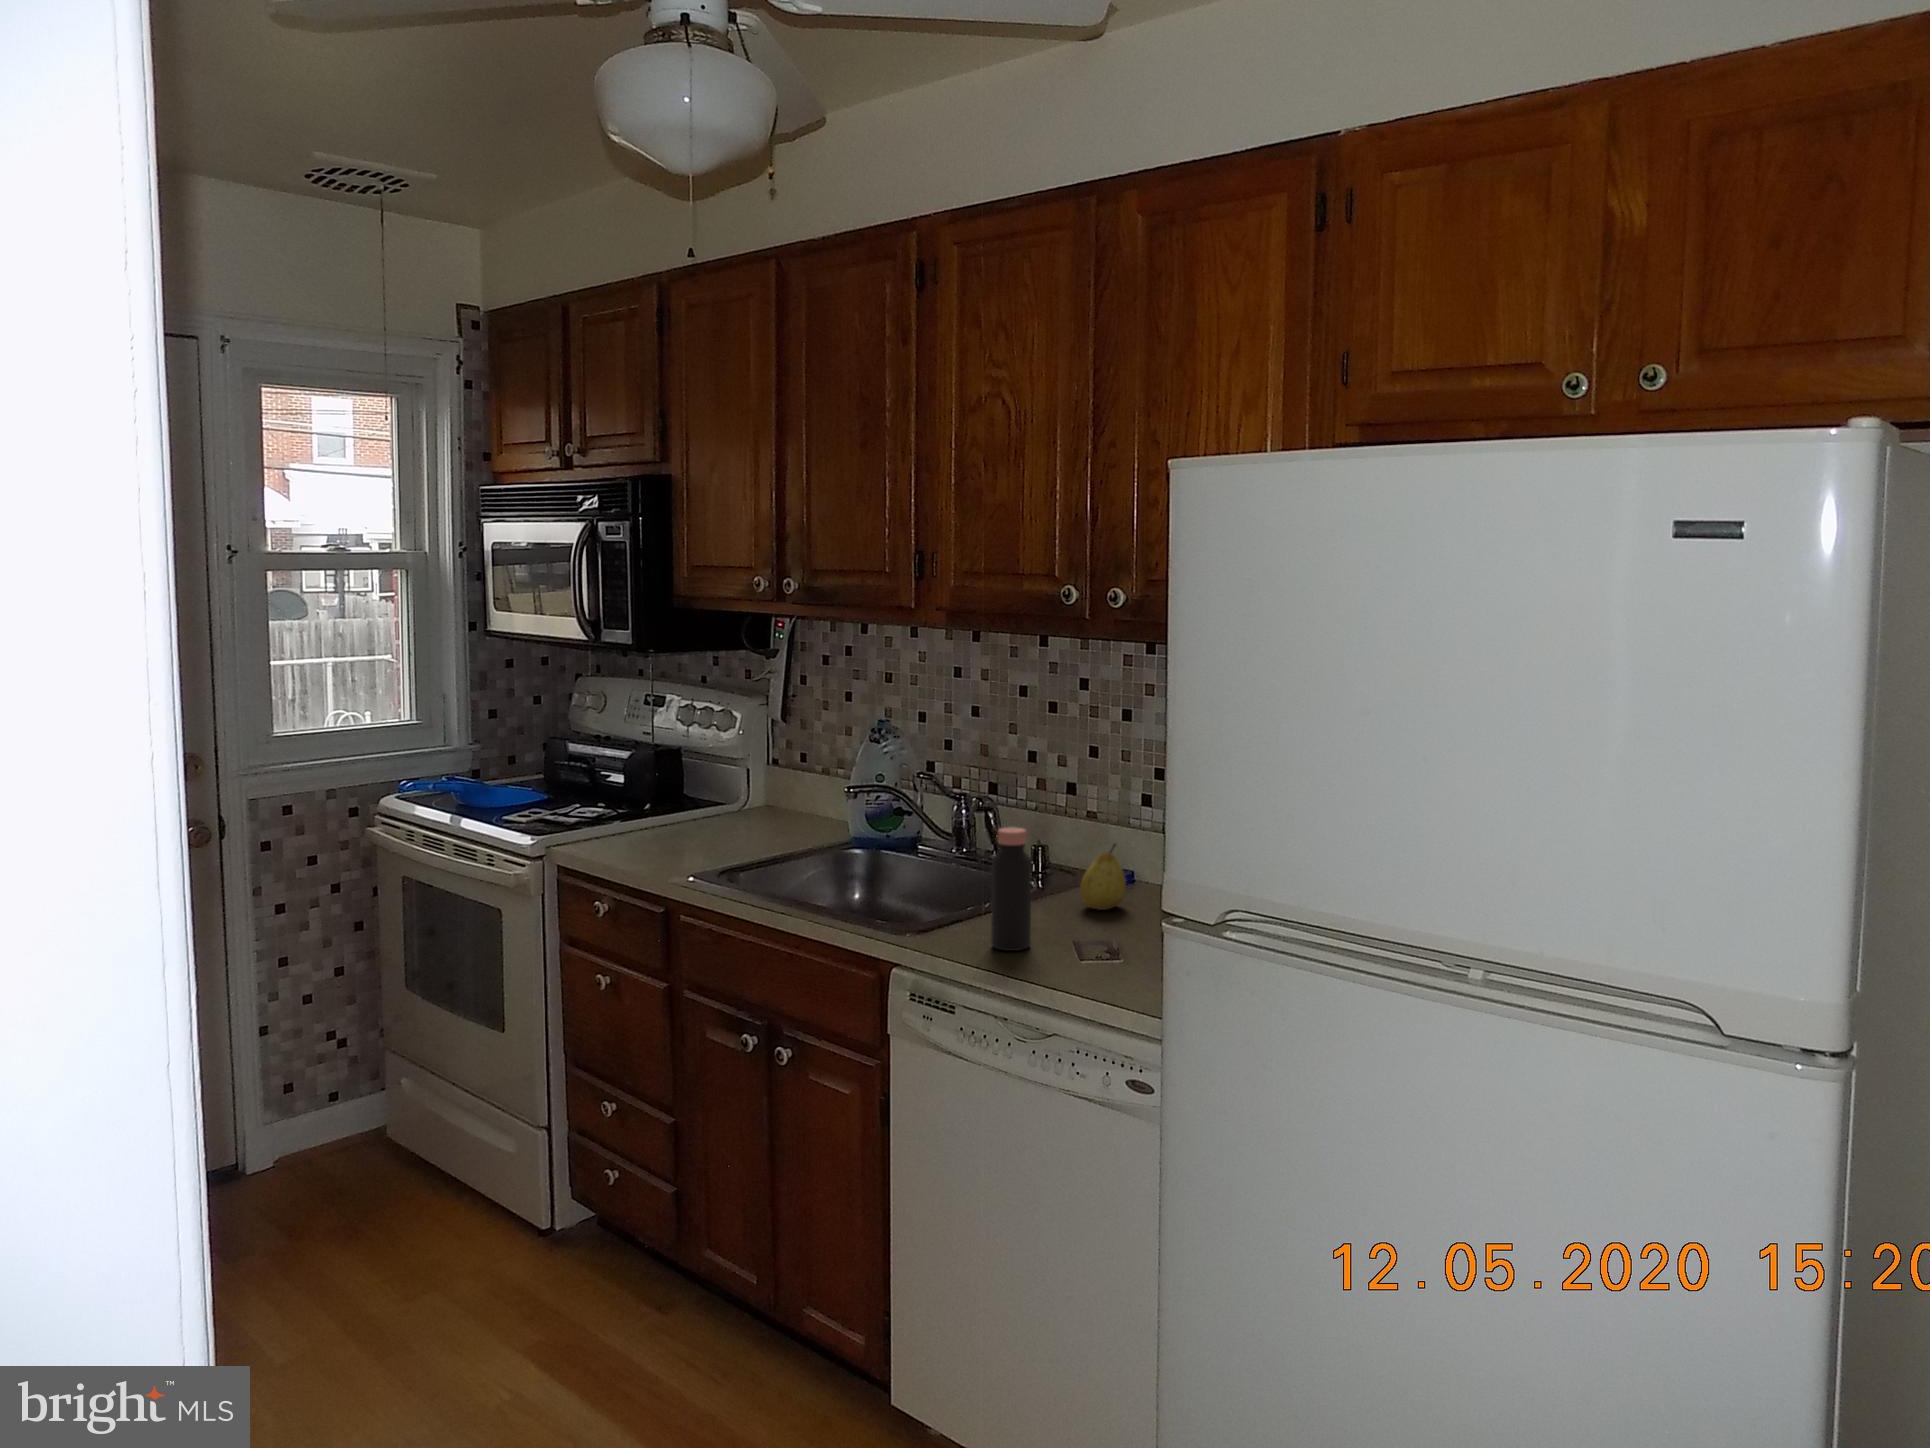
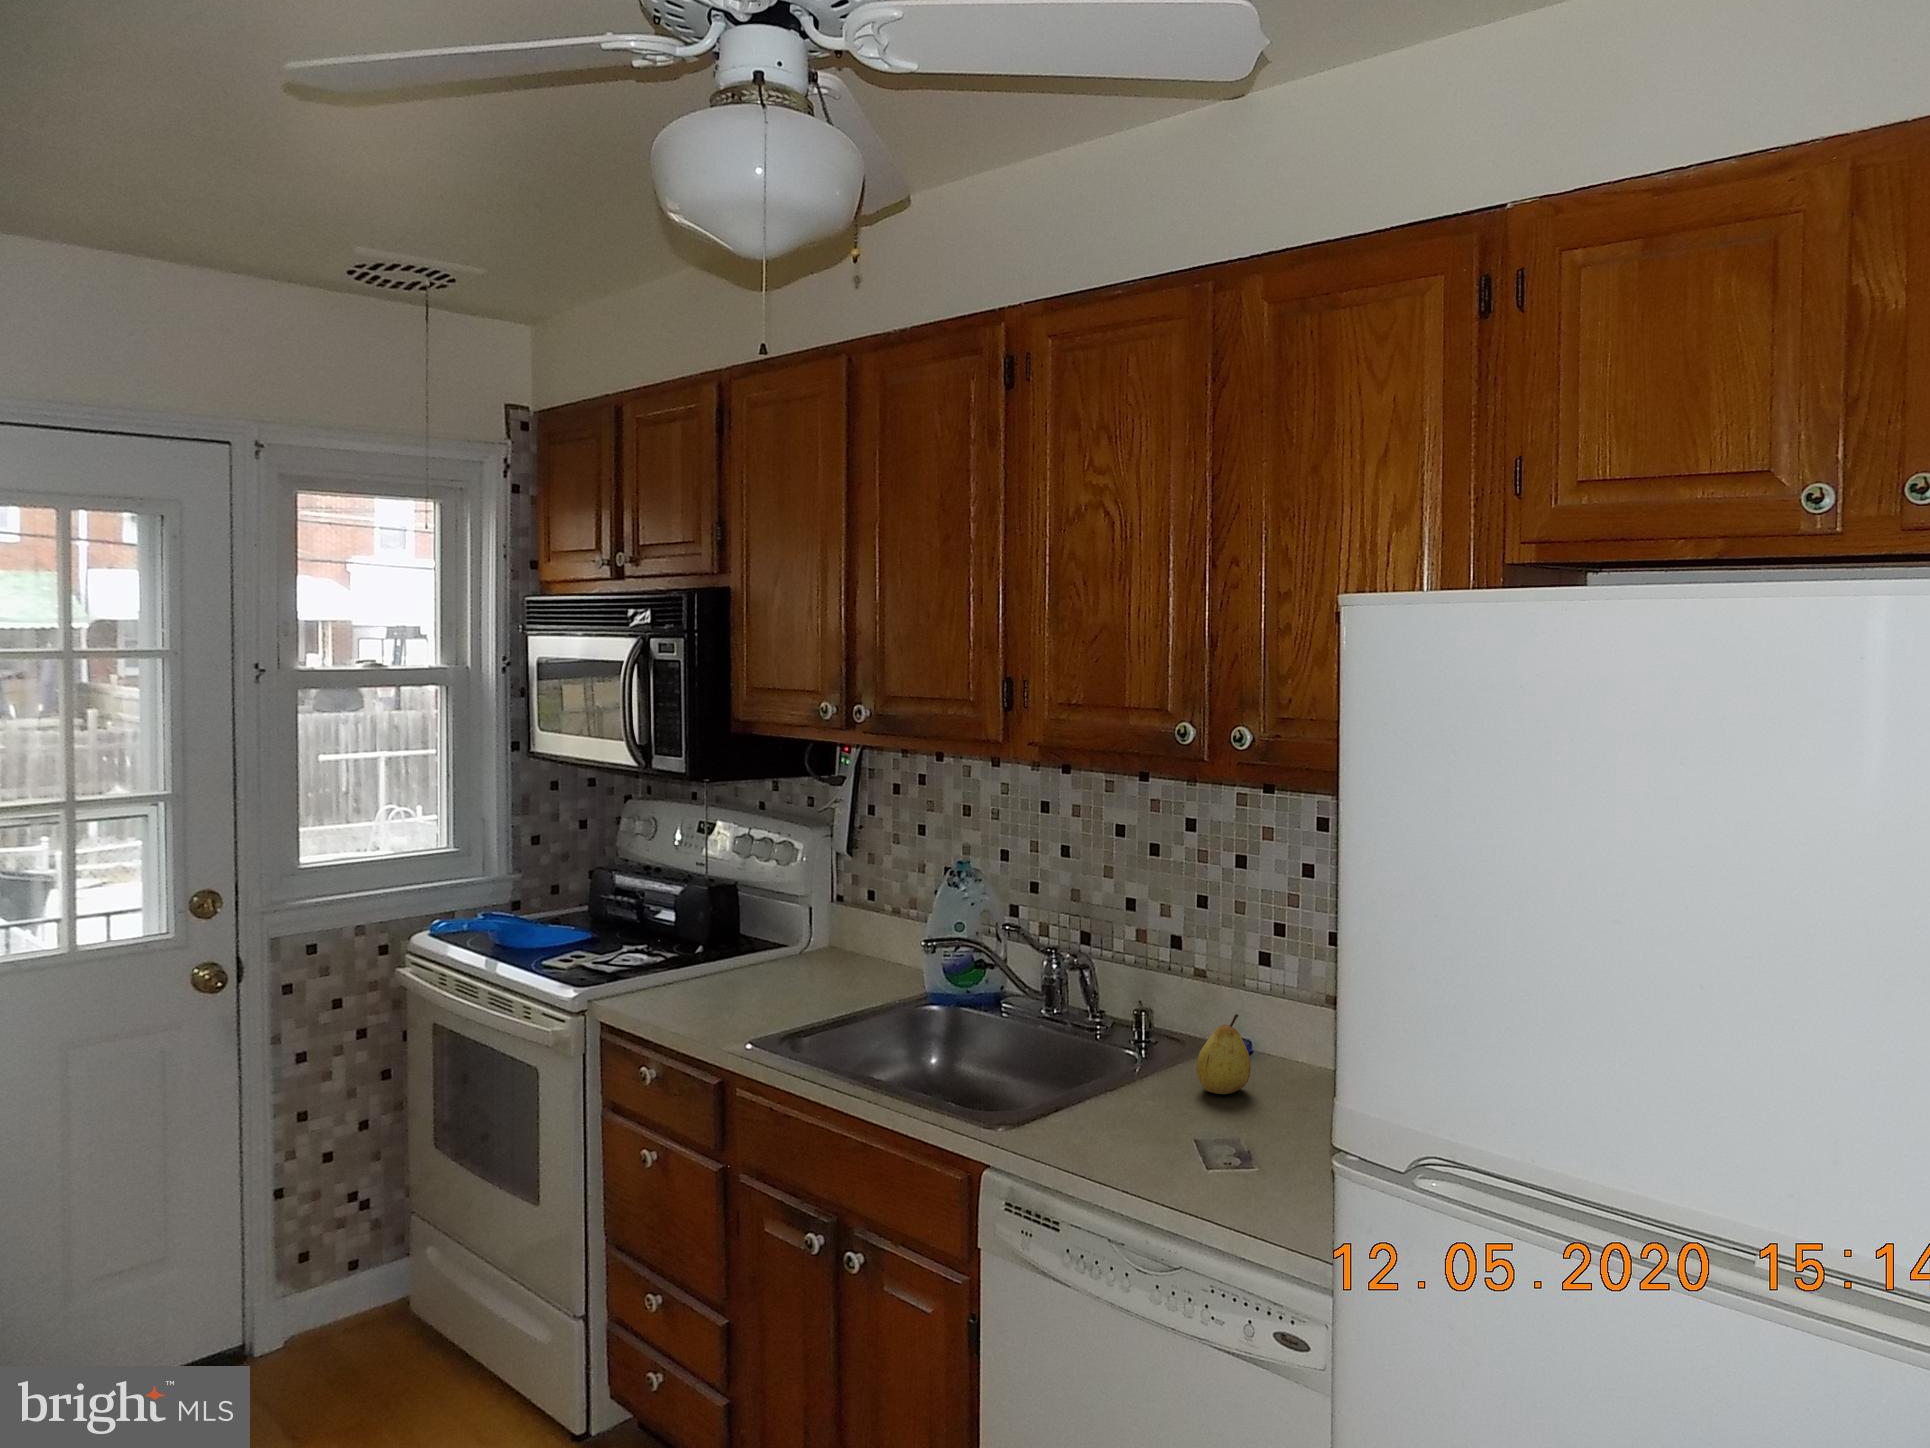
bottle: present [991,827,1032,951] -> none [1099,1004,1146,1154]

